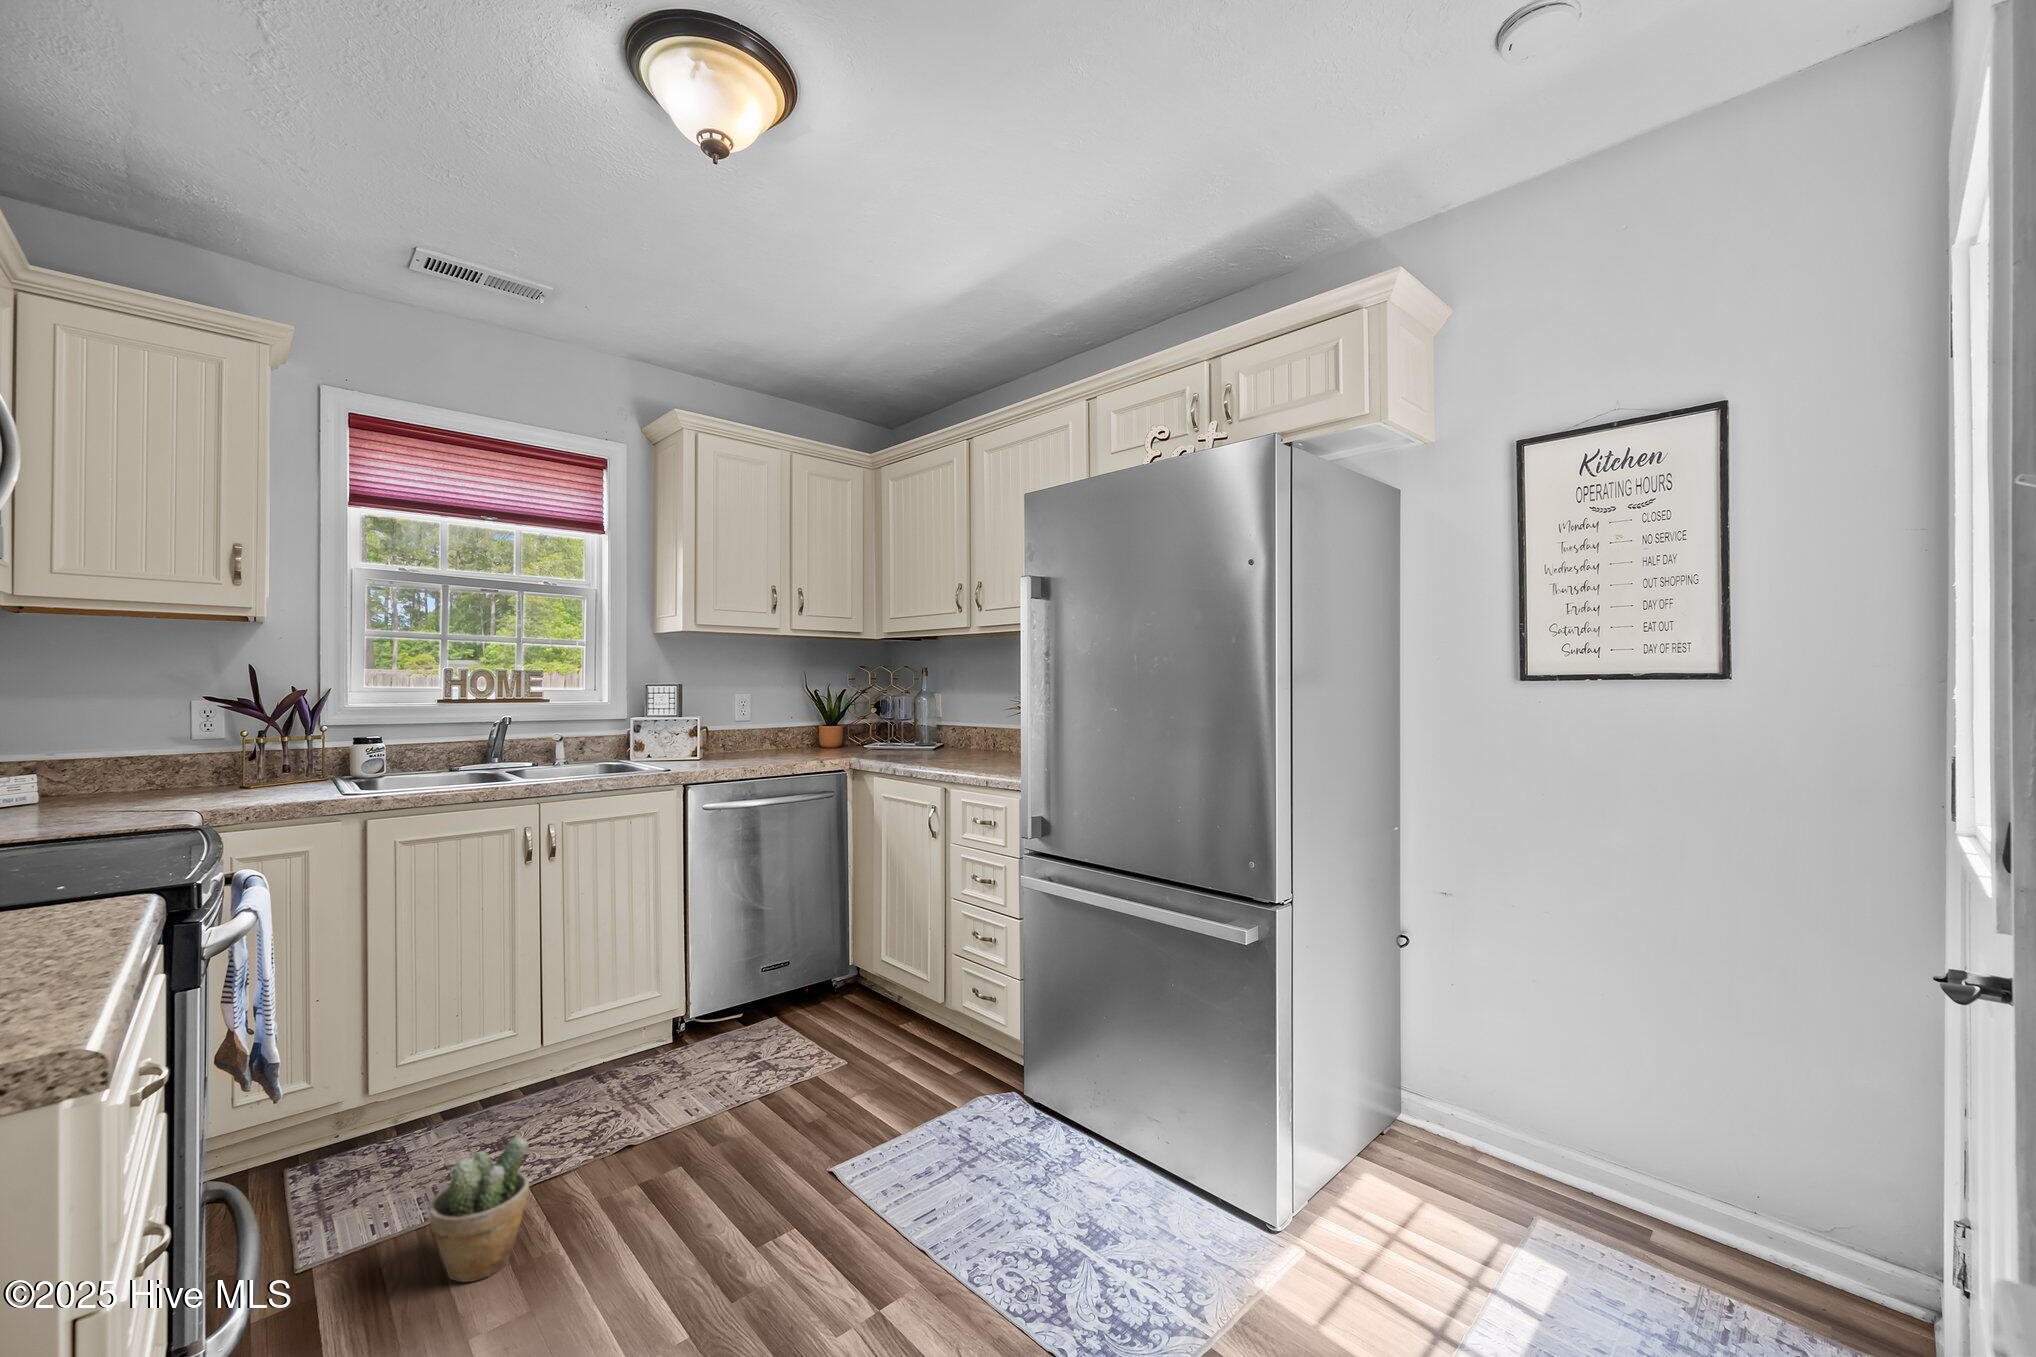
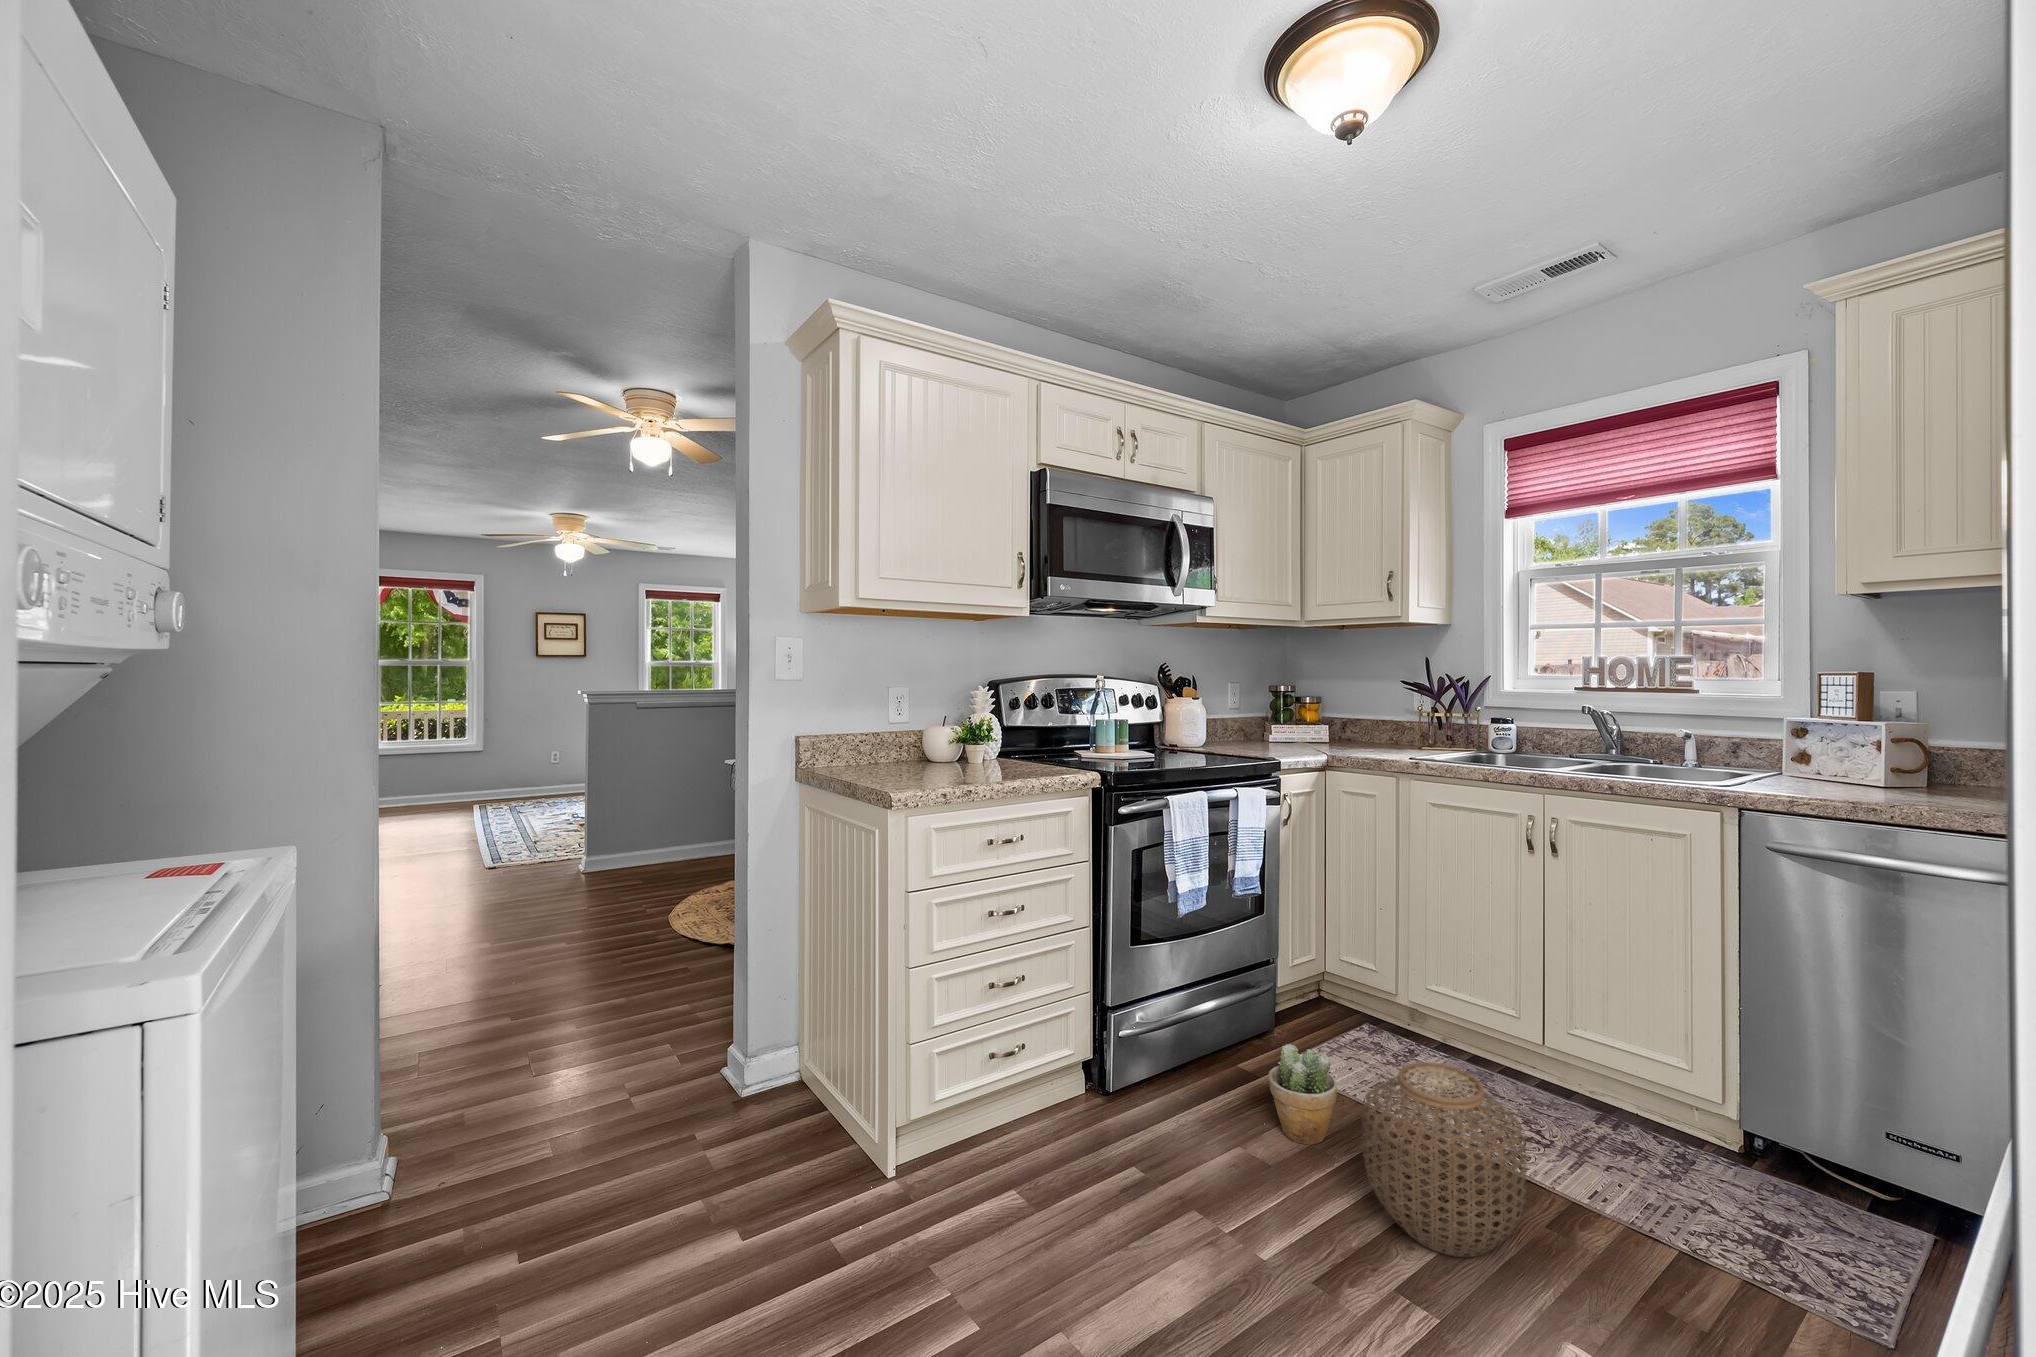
woven basket: none [620,1040,770,1222] -> present [1362,1062,1526,1257]

